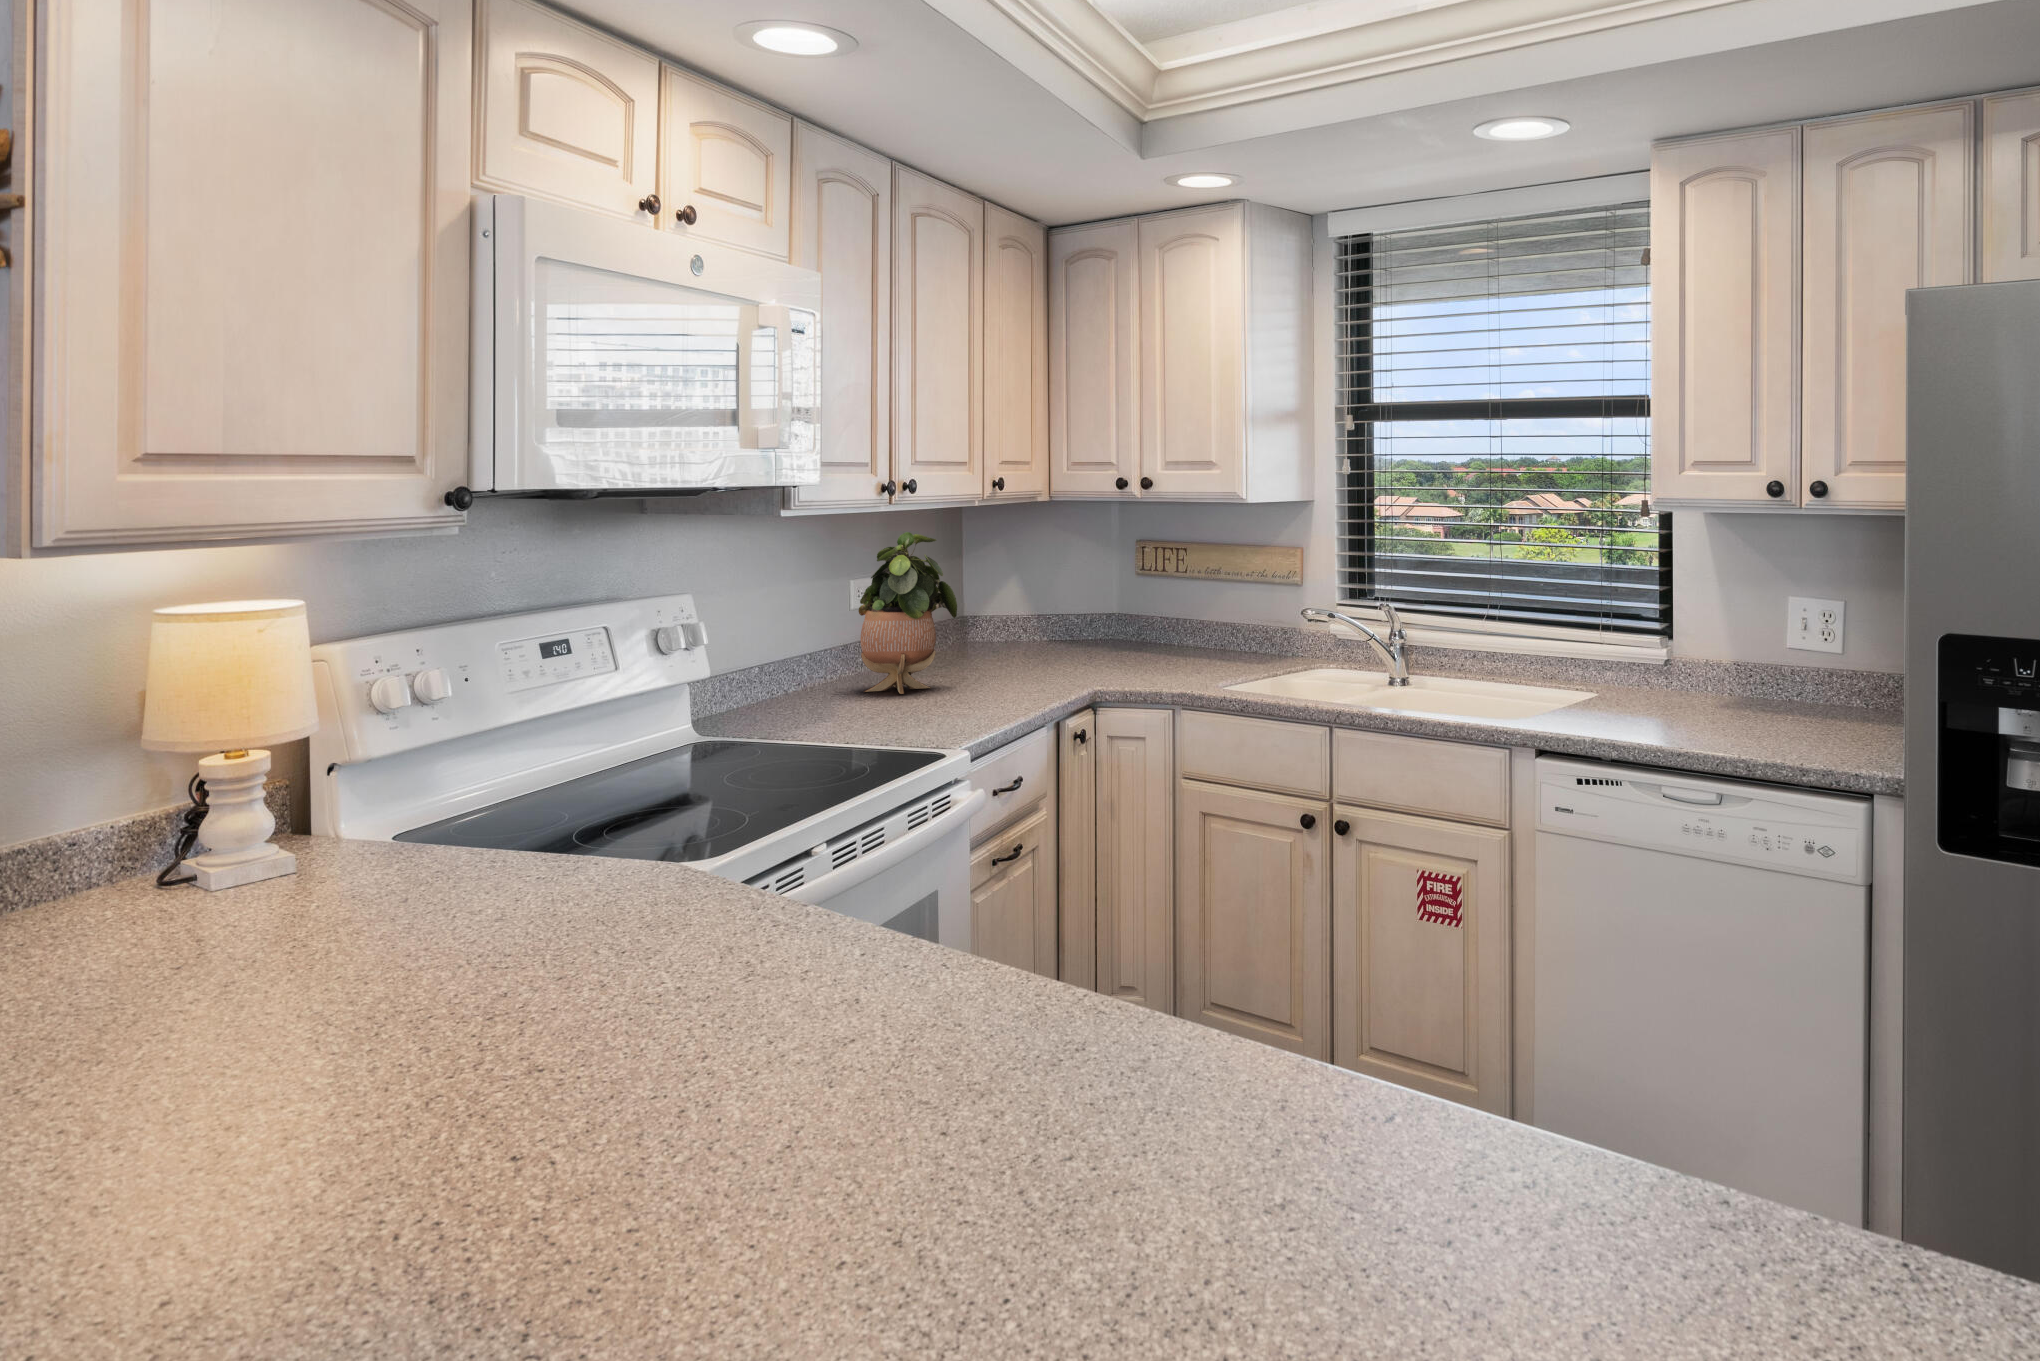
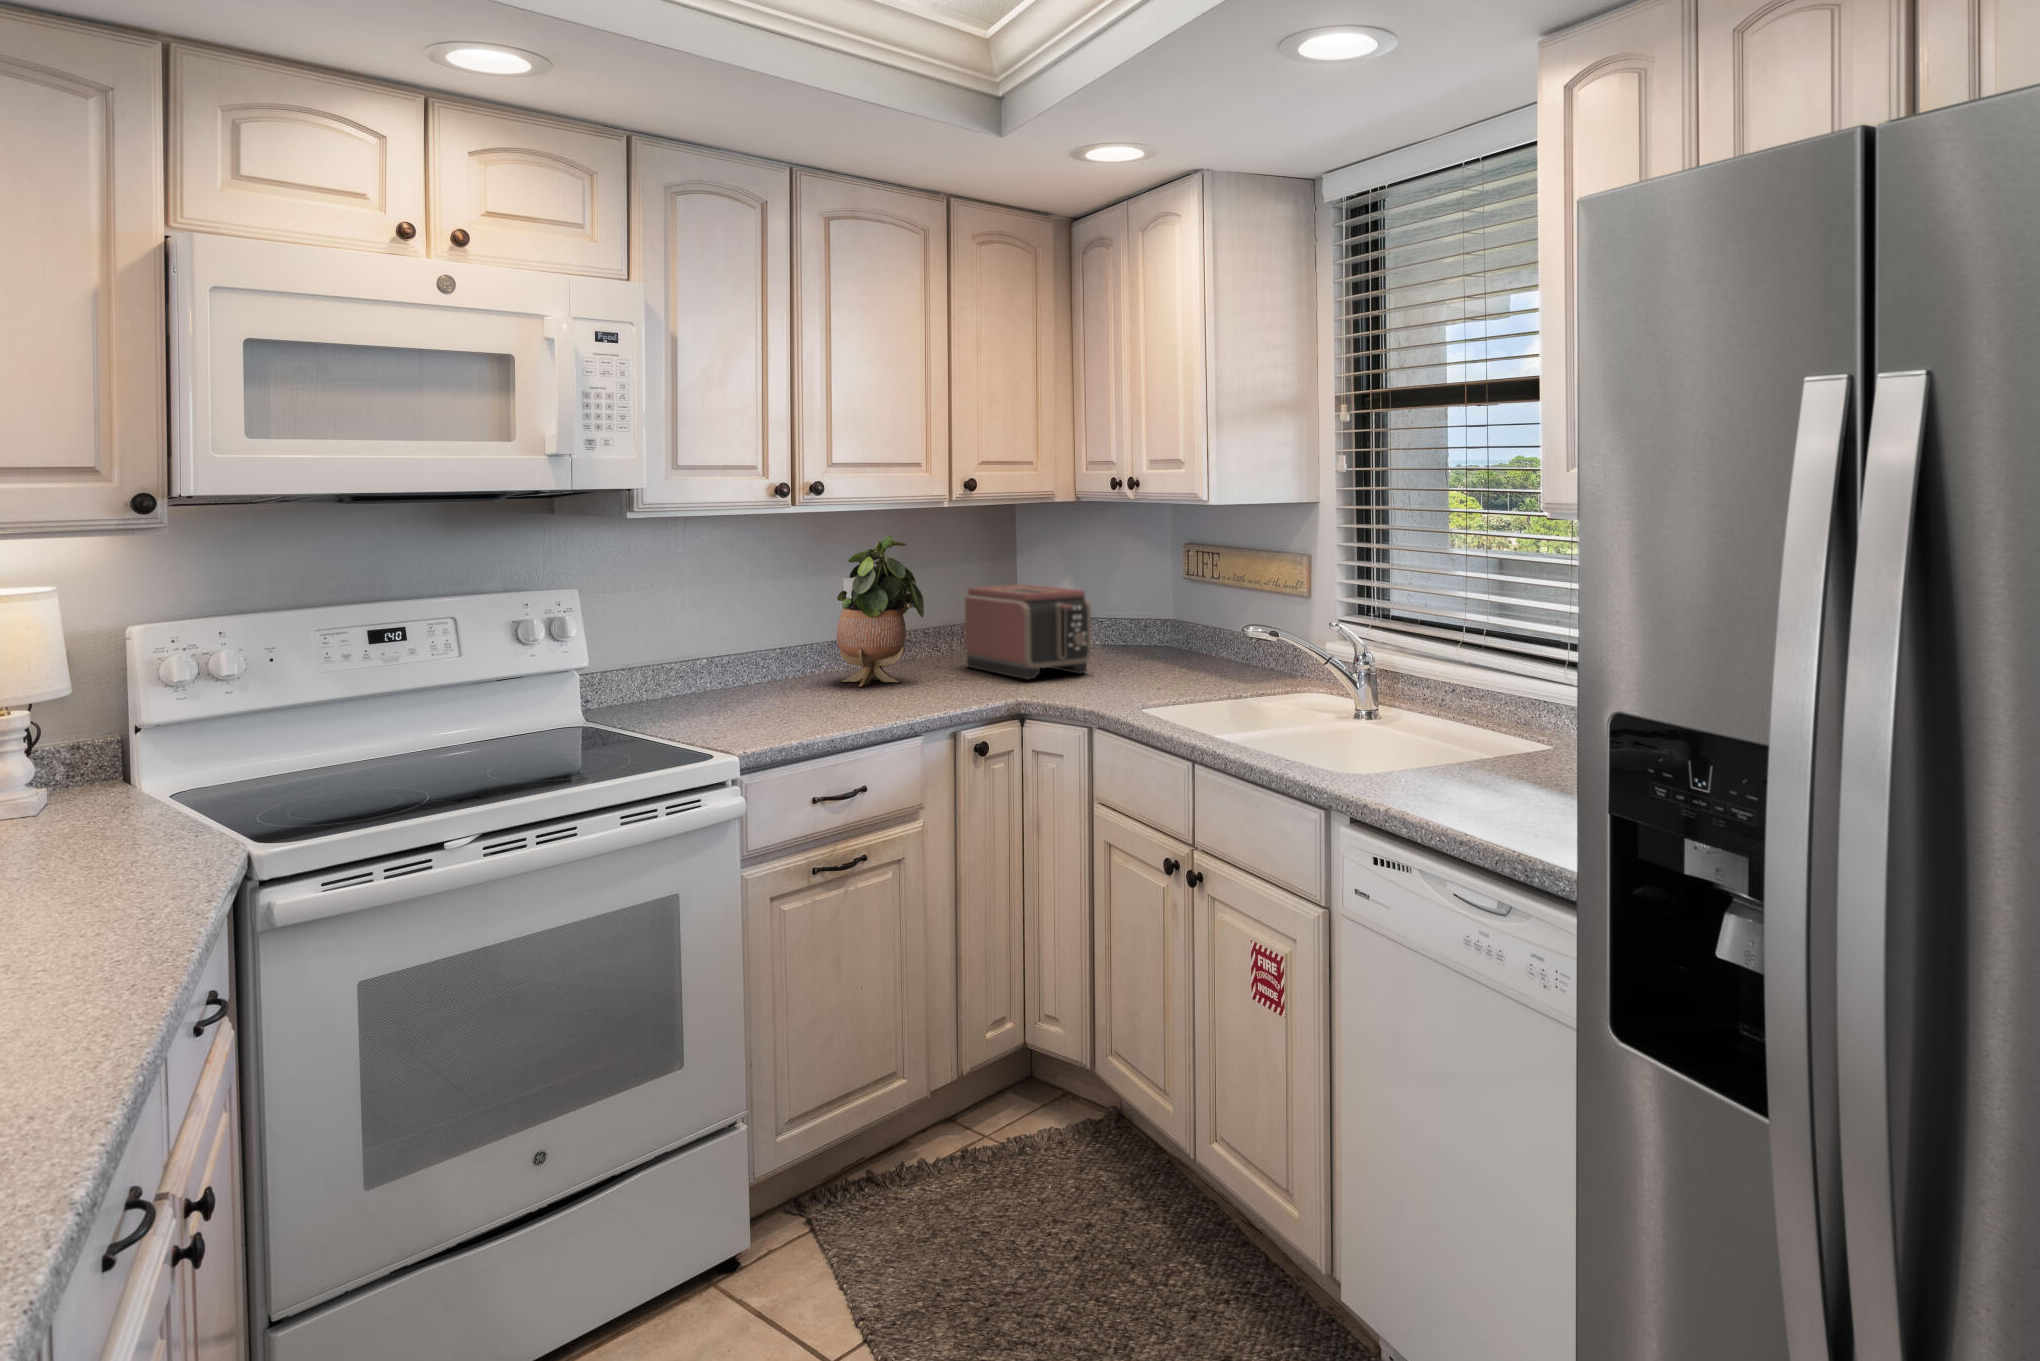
toaster: none [958,583,1107,677] -> present [965,585,1091,679]

